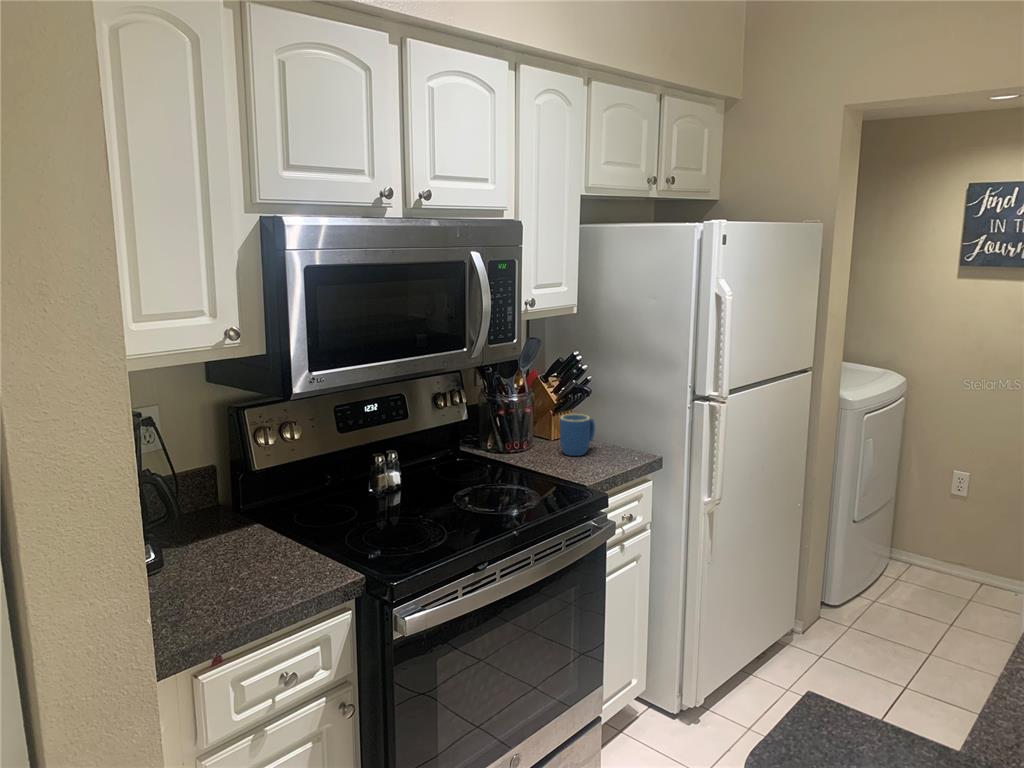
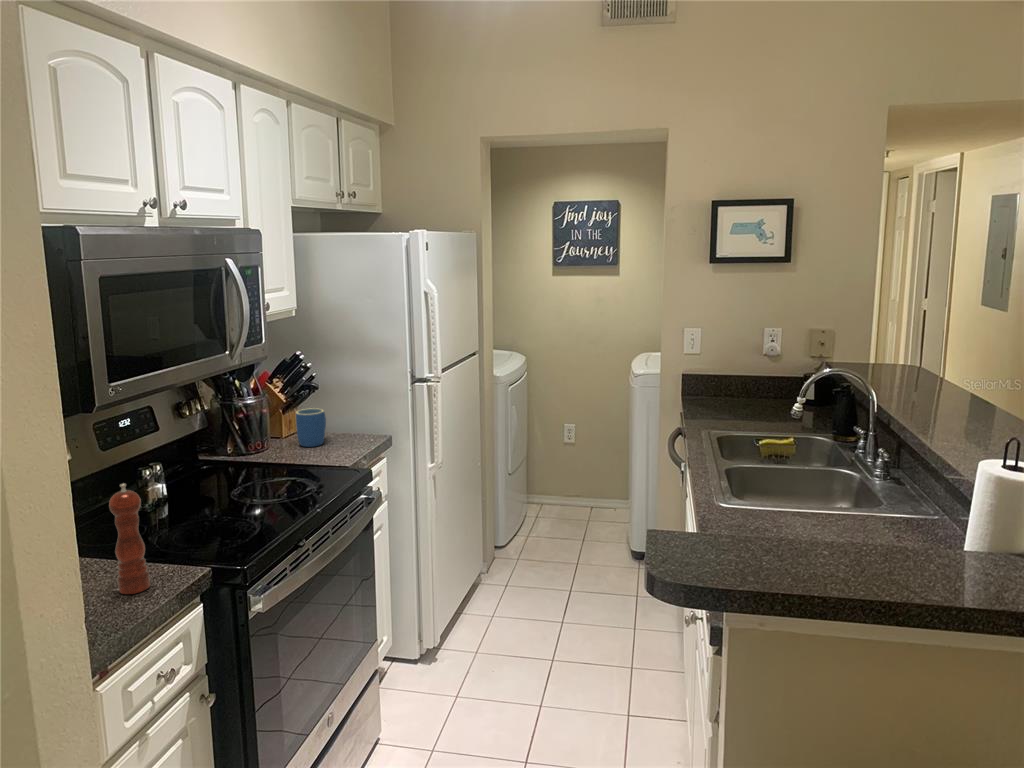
pepper mill: none [269,475,305,585] -> present [109,484,150,594]

